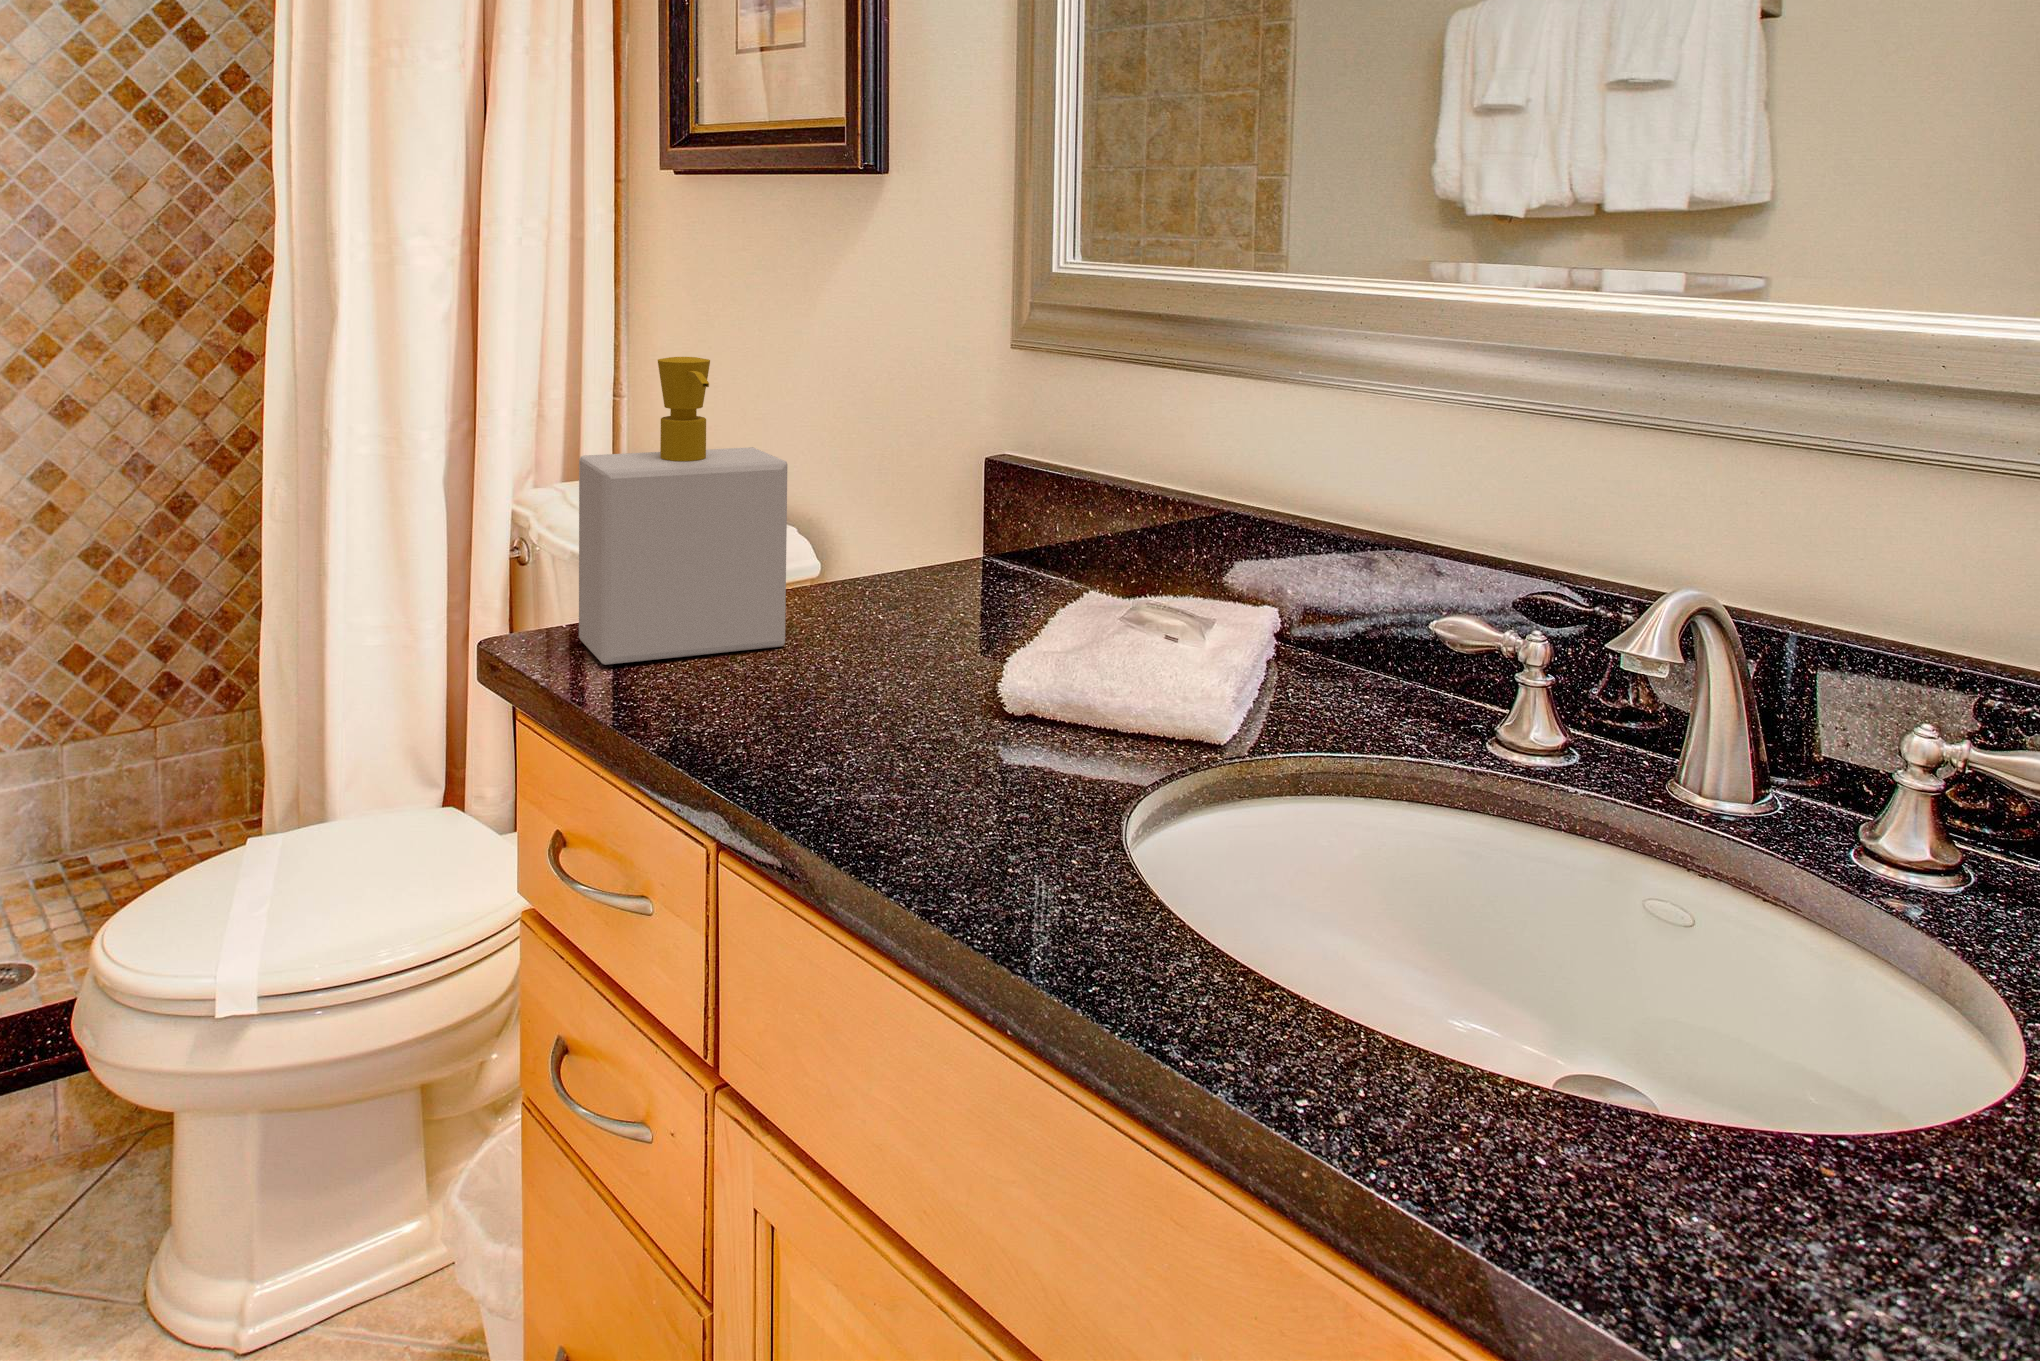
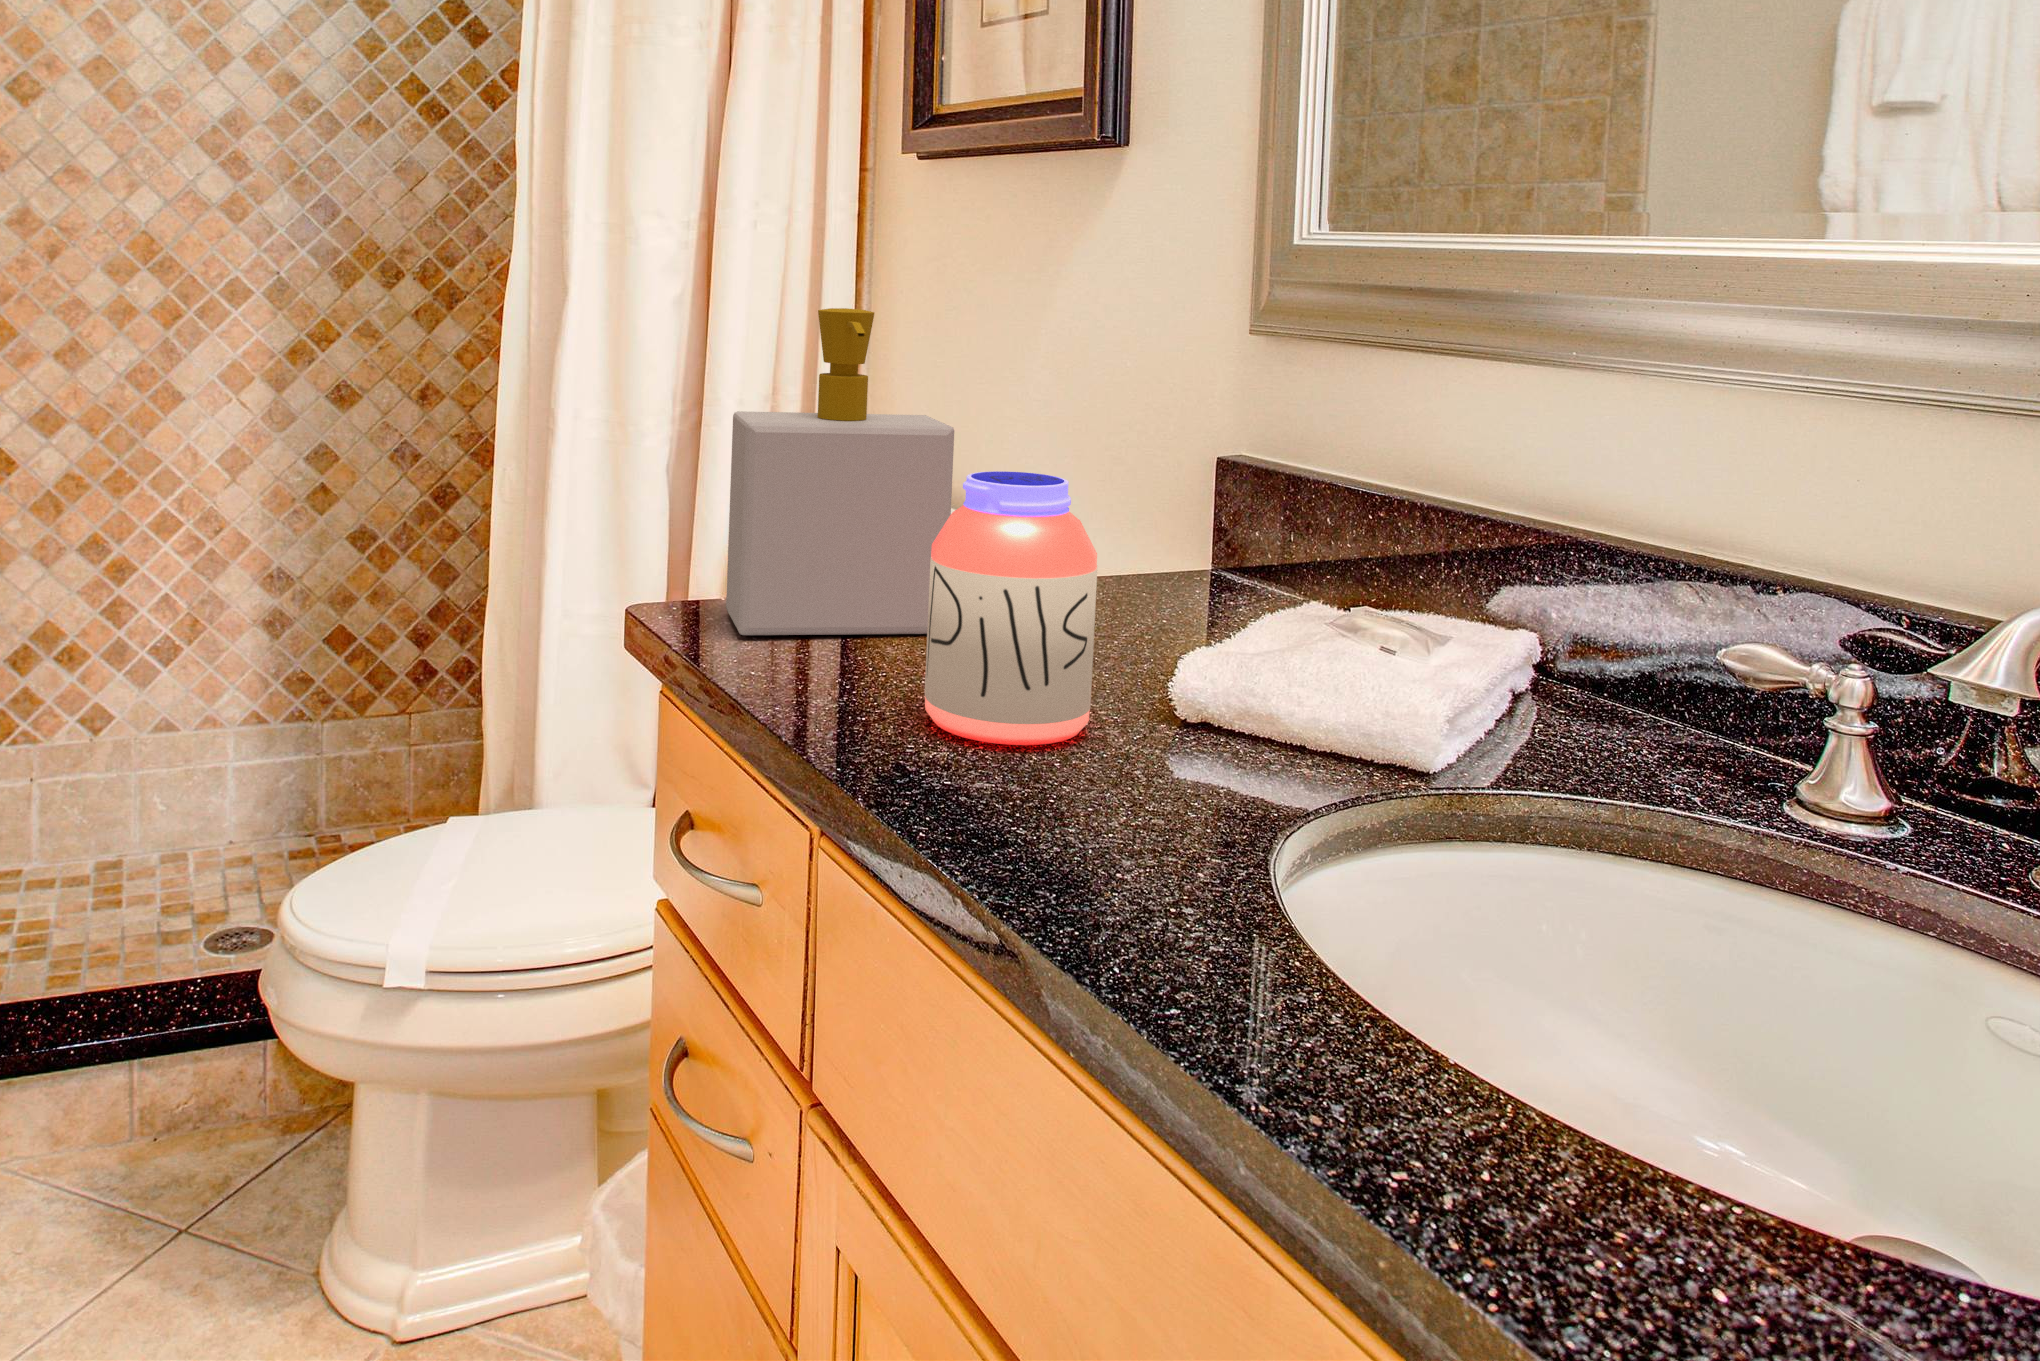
jar: none [799,512,945,754] -> present [925,471,1097,745]

